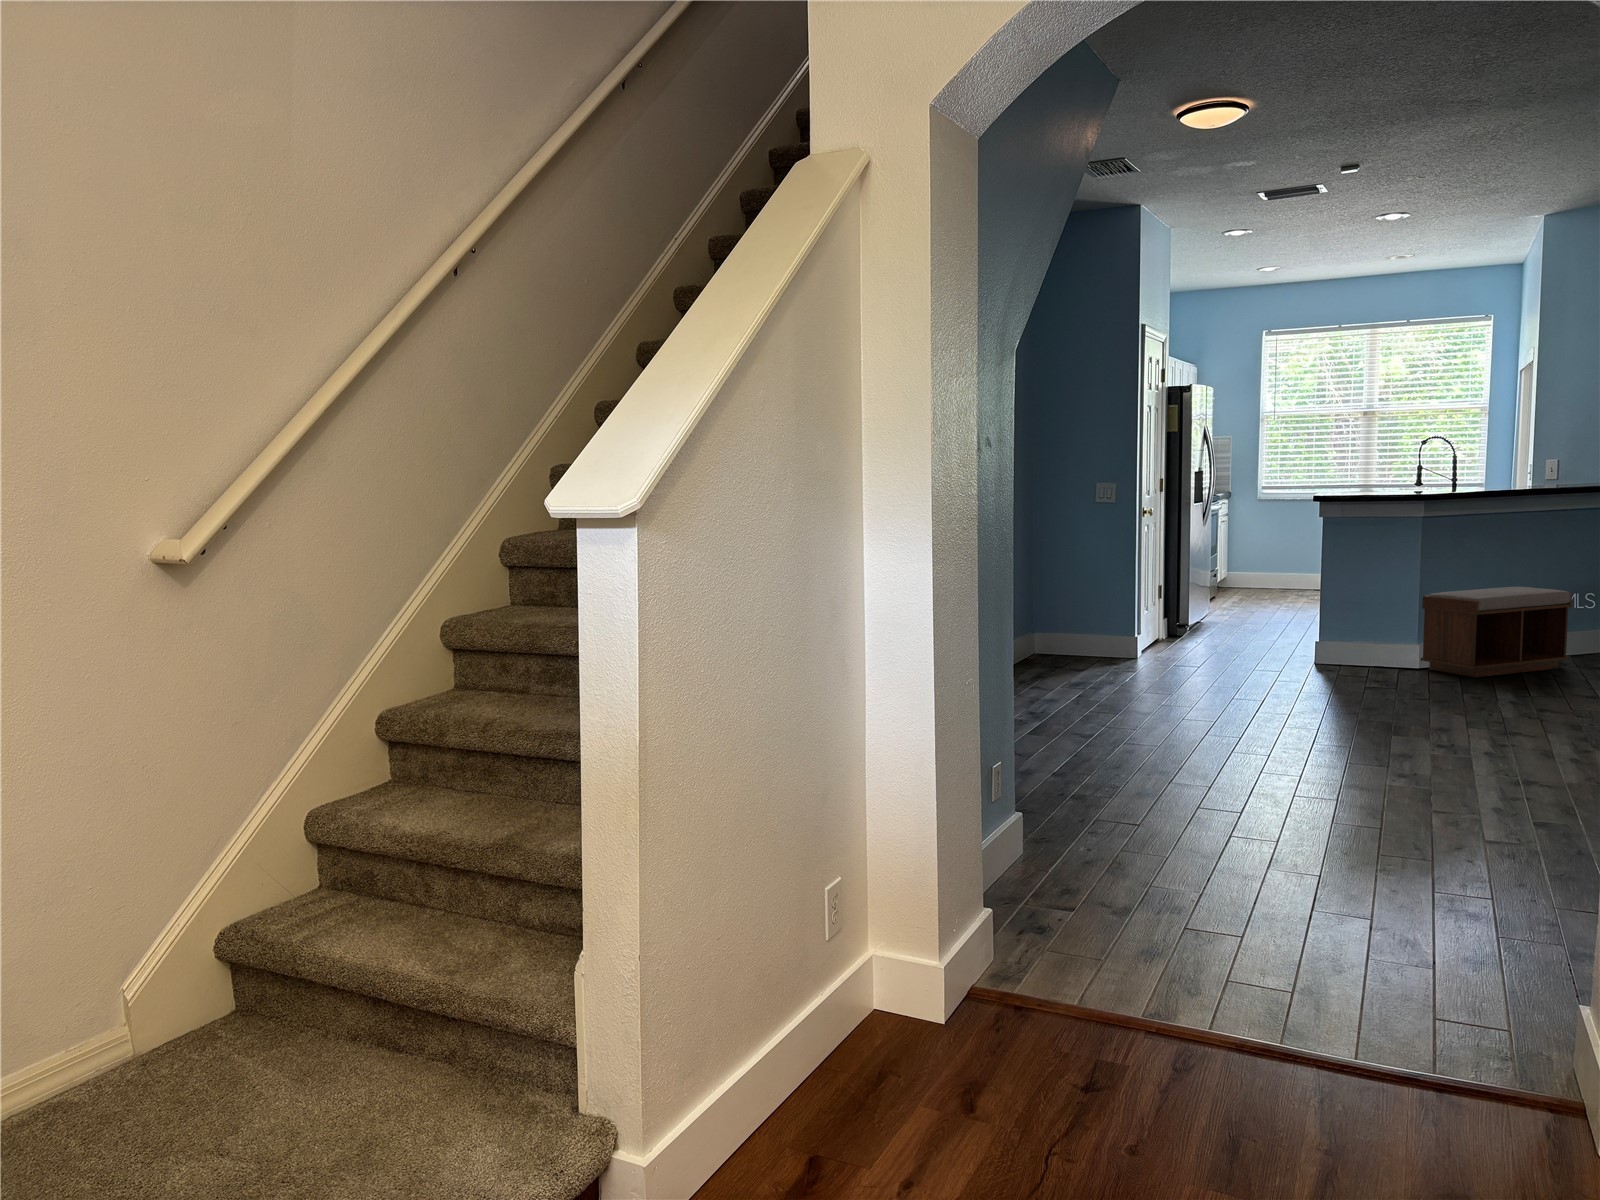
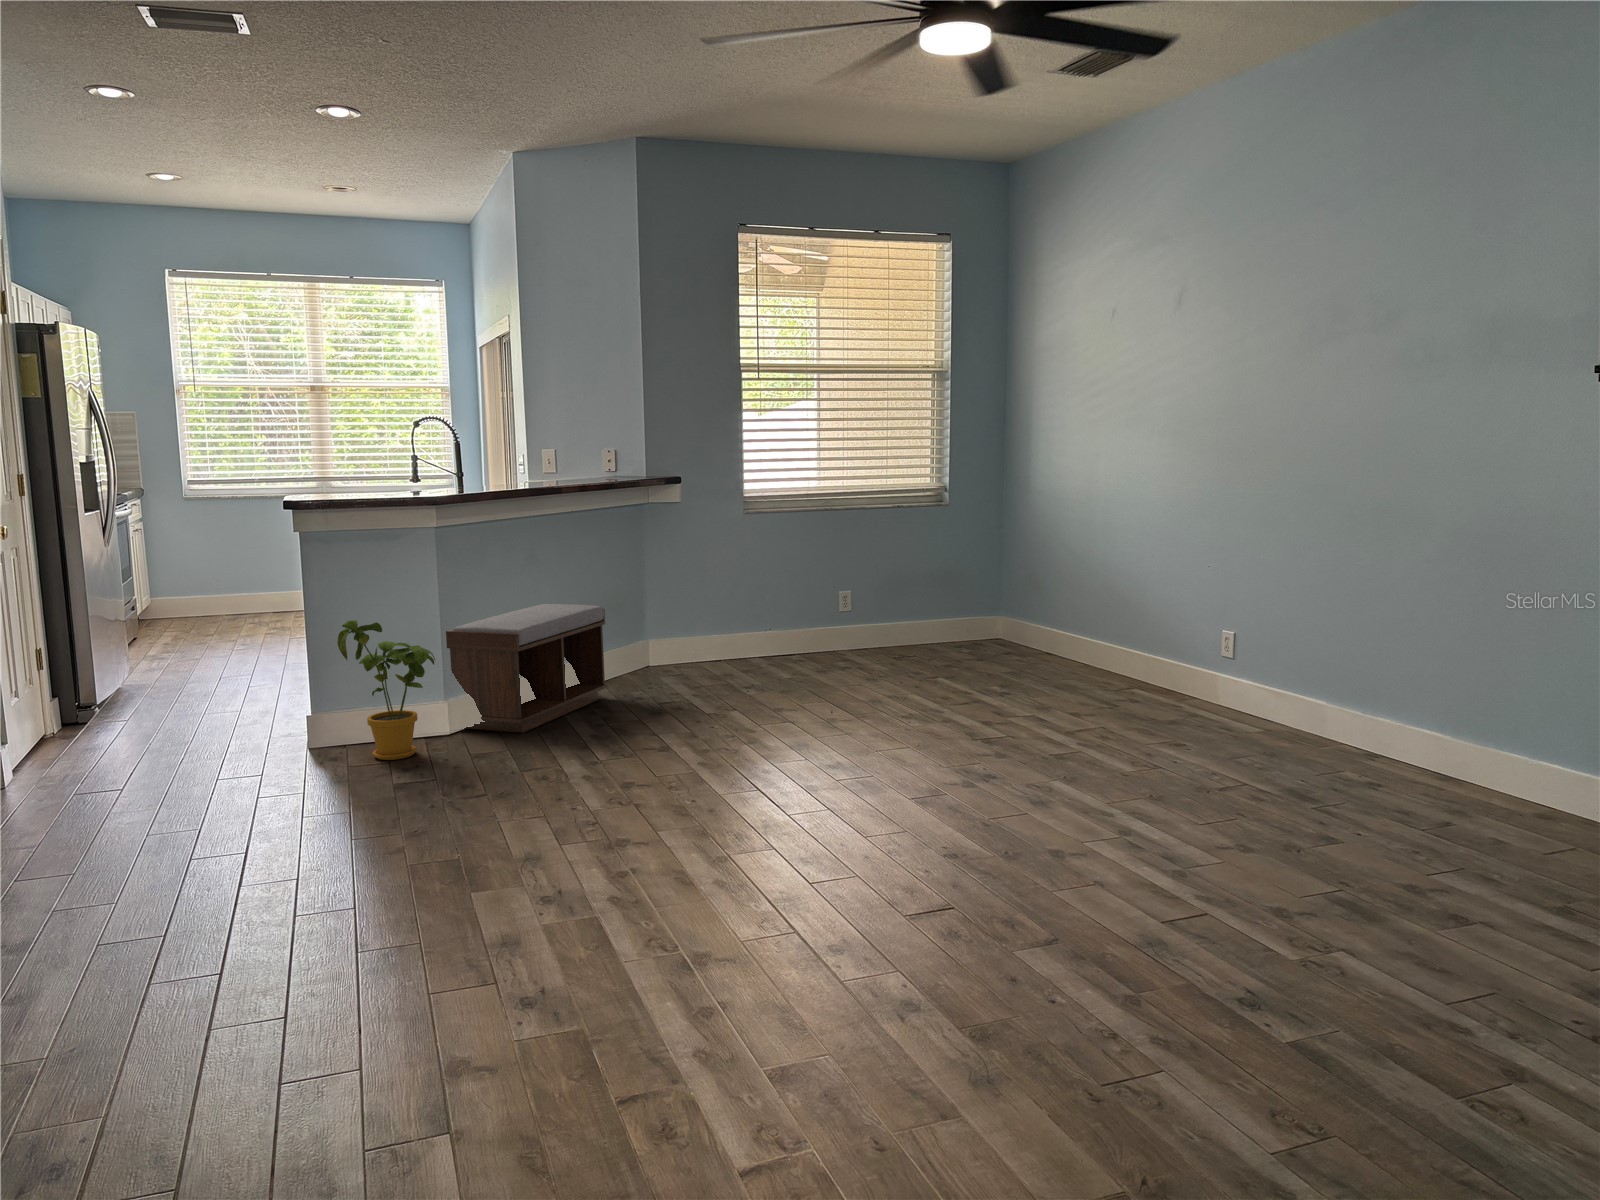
house plant: none [1339,578,1407,677] -> present [337,620,435,760]

